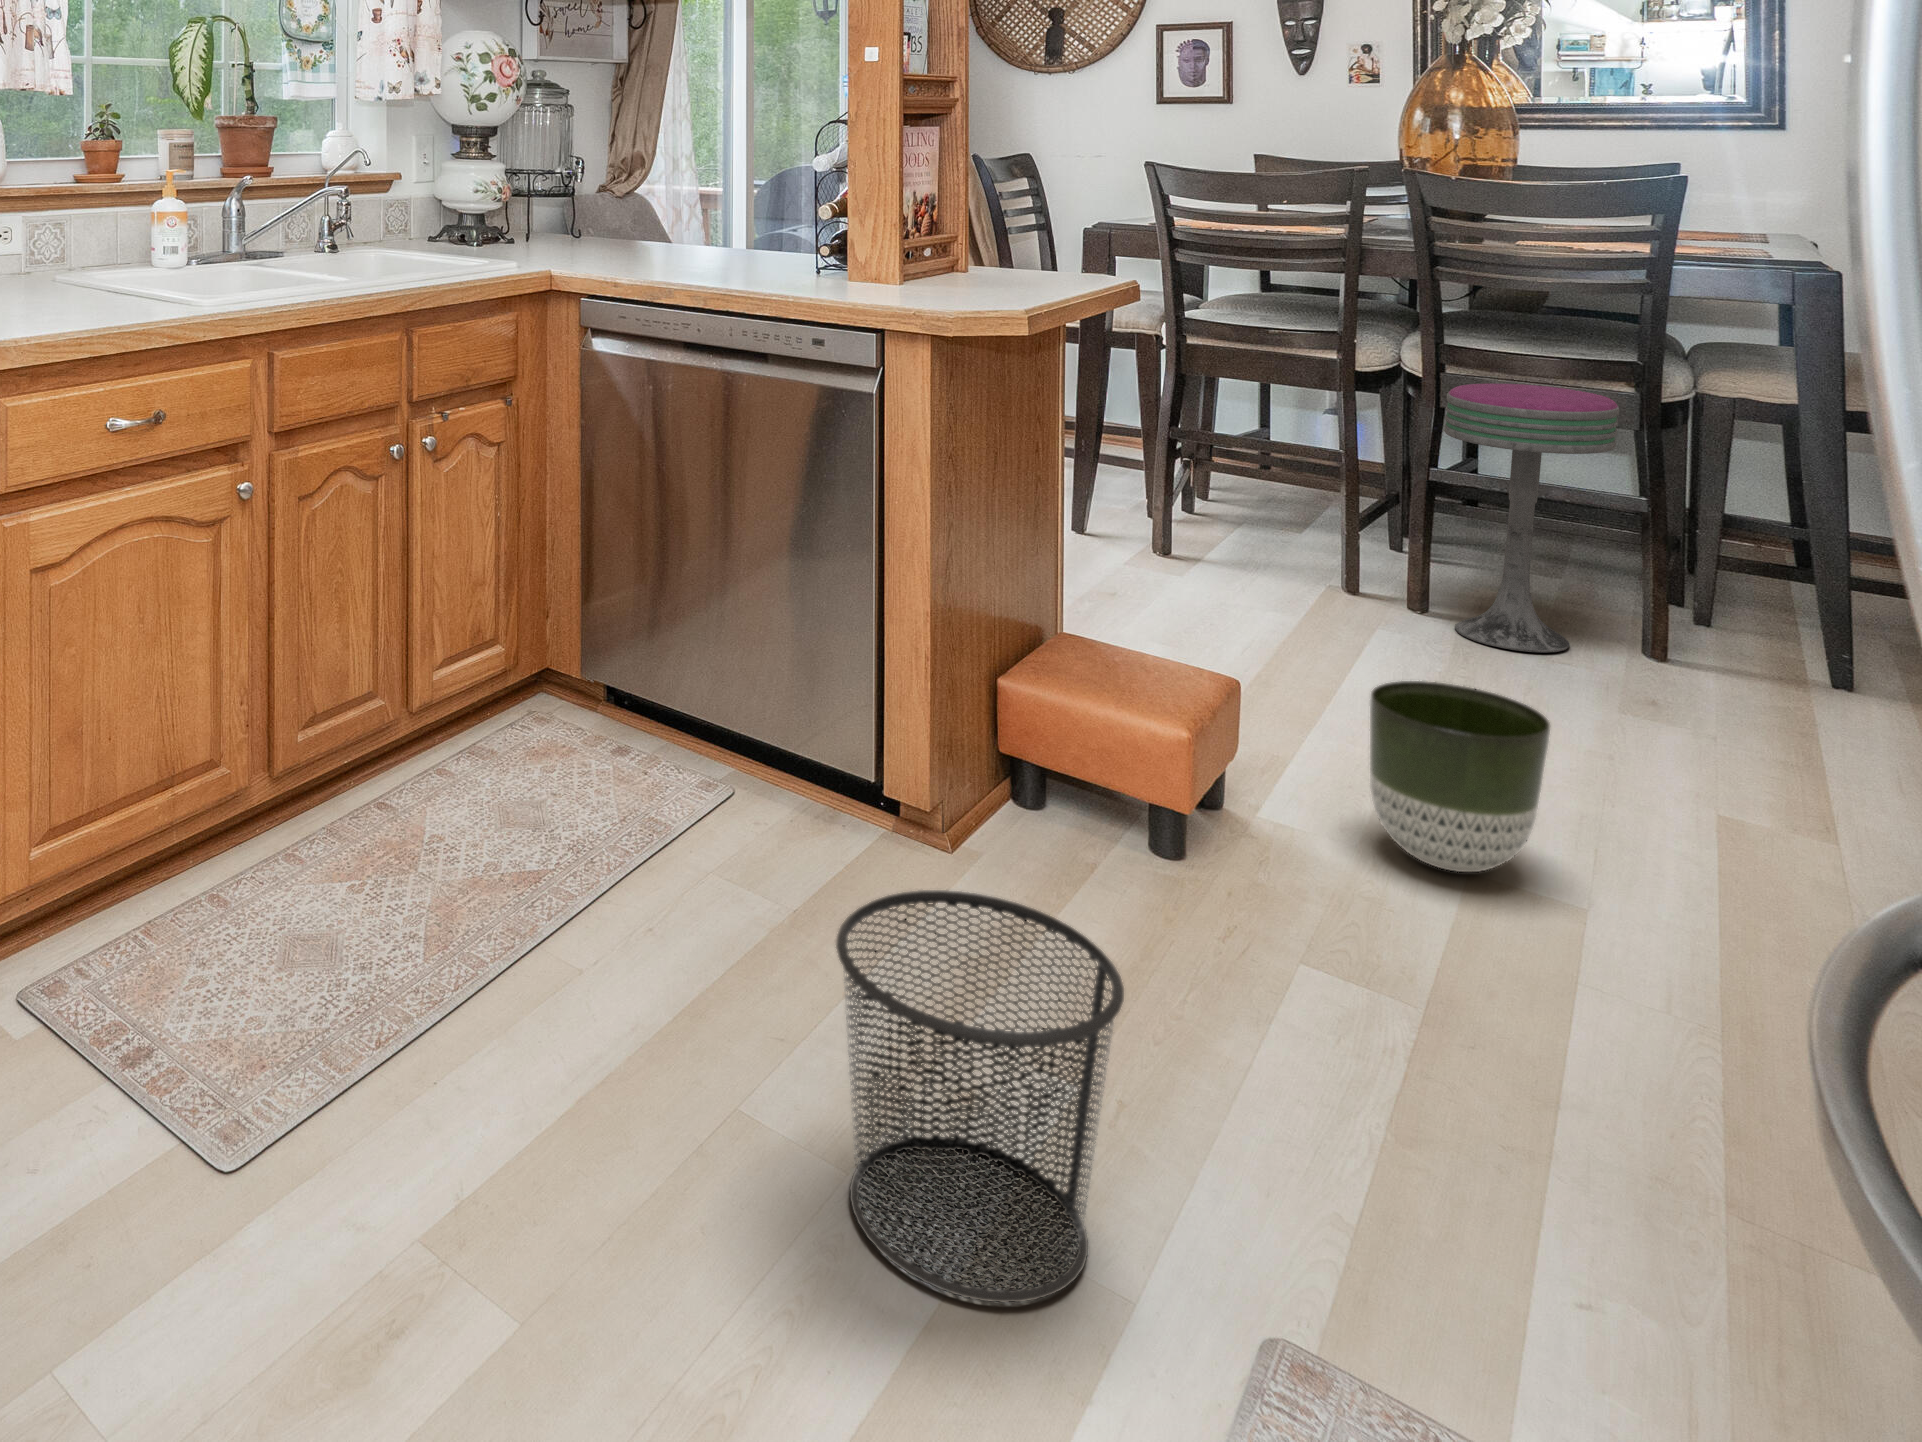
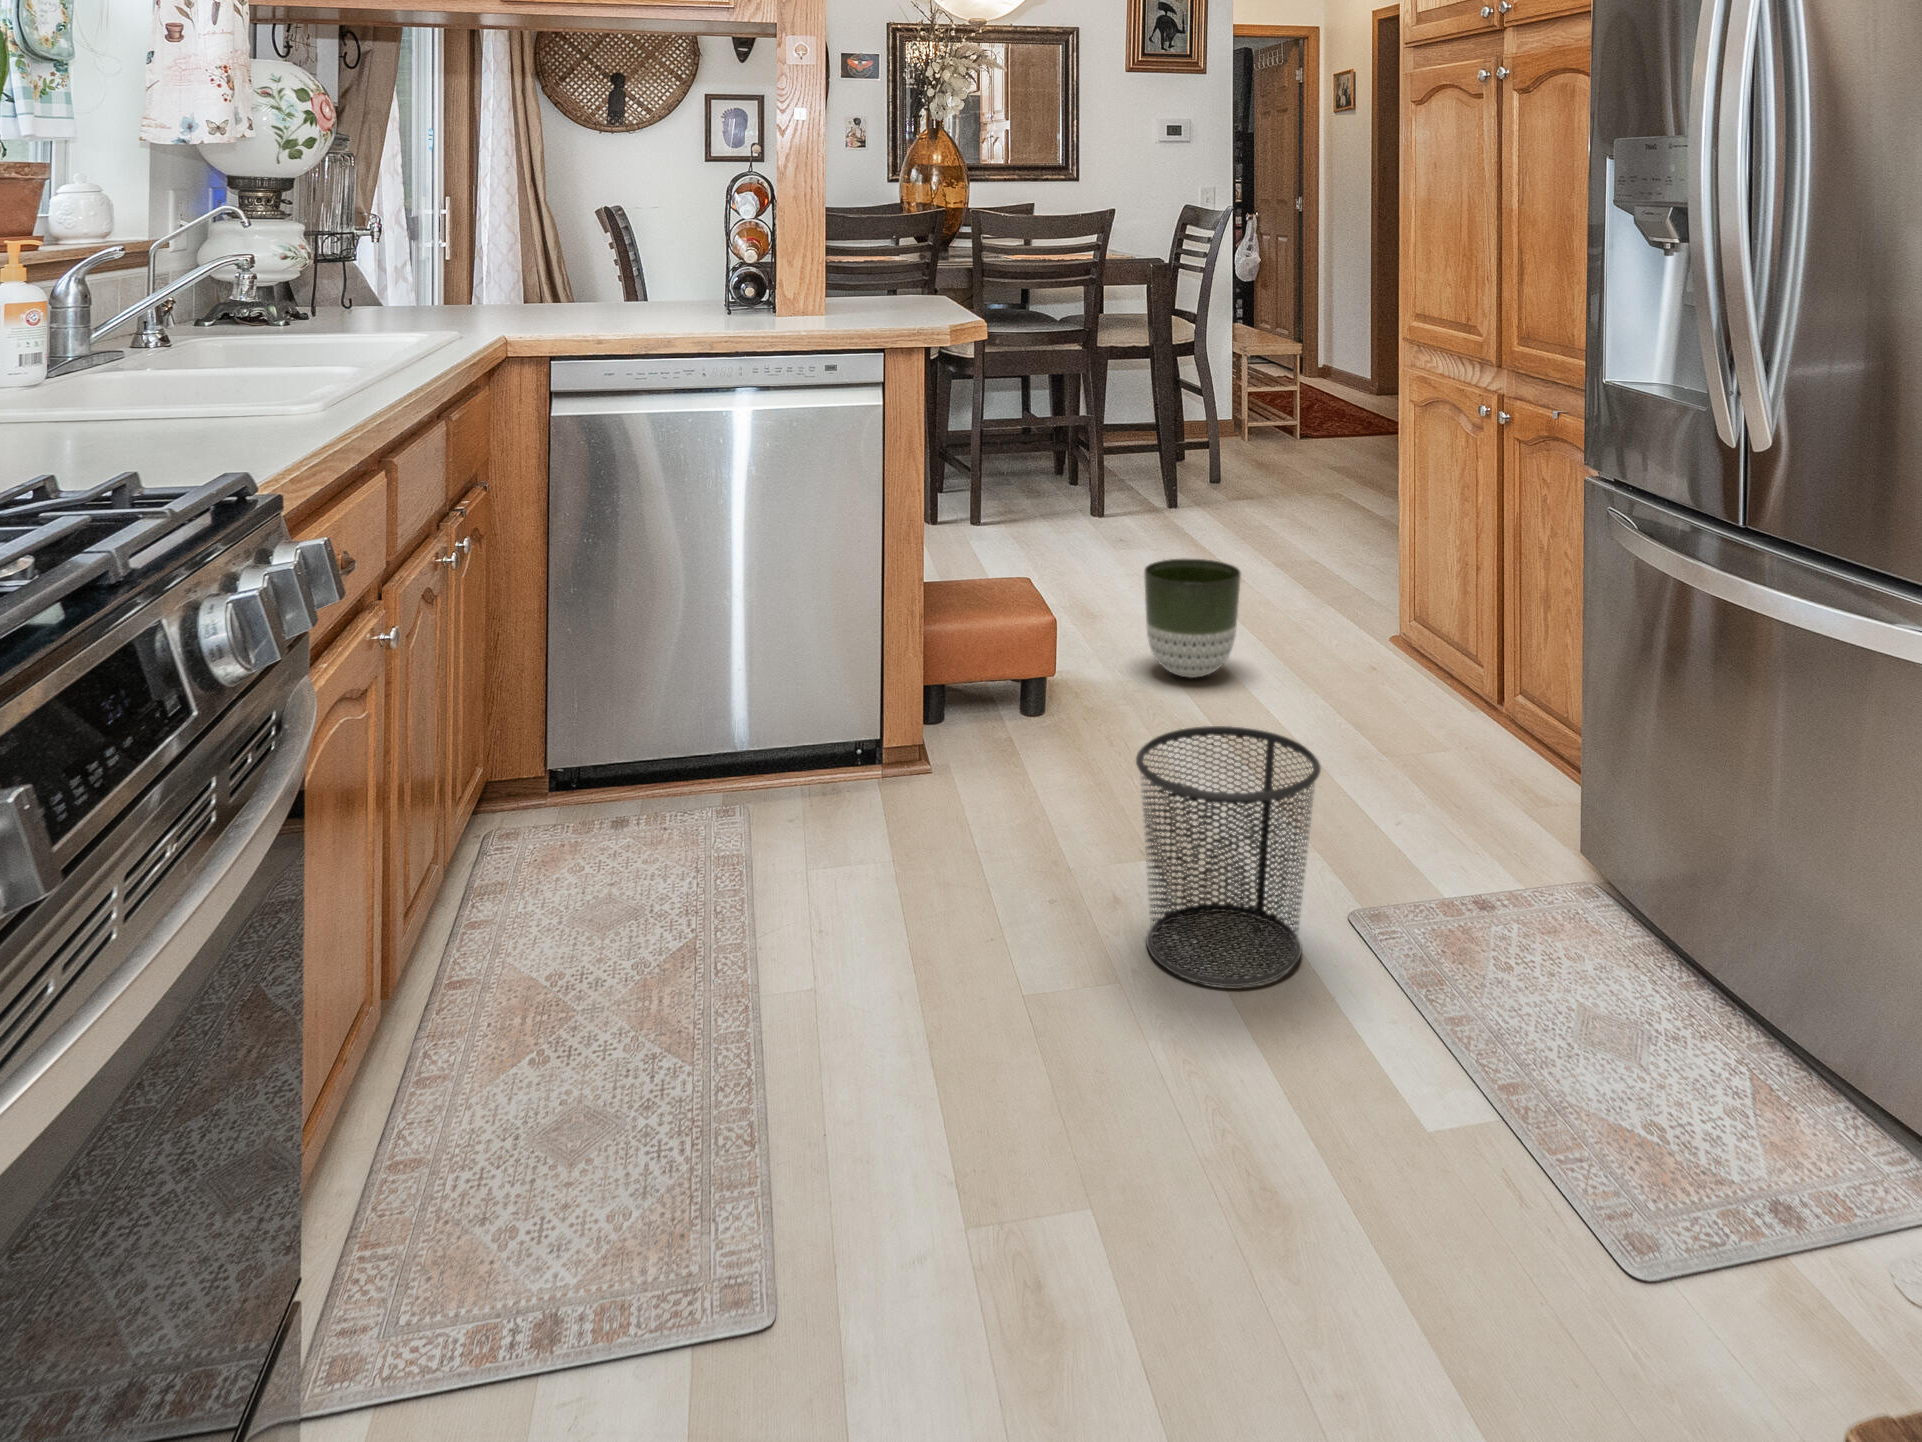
bar stool: present [1444,384,1619,653] -> none [1033,368,1128,550]

